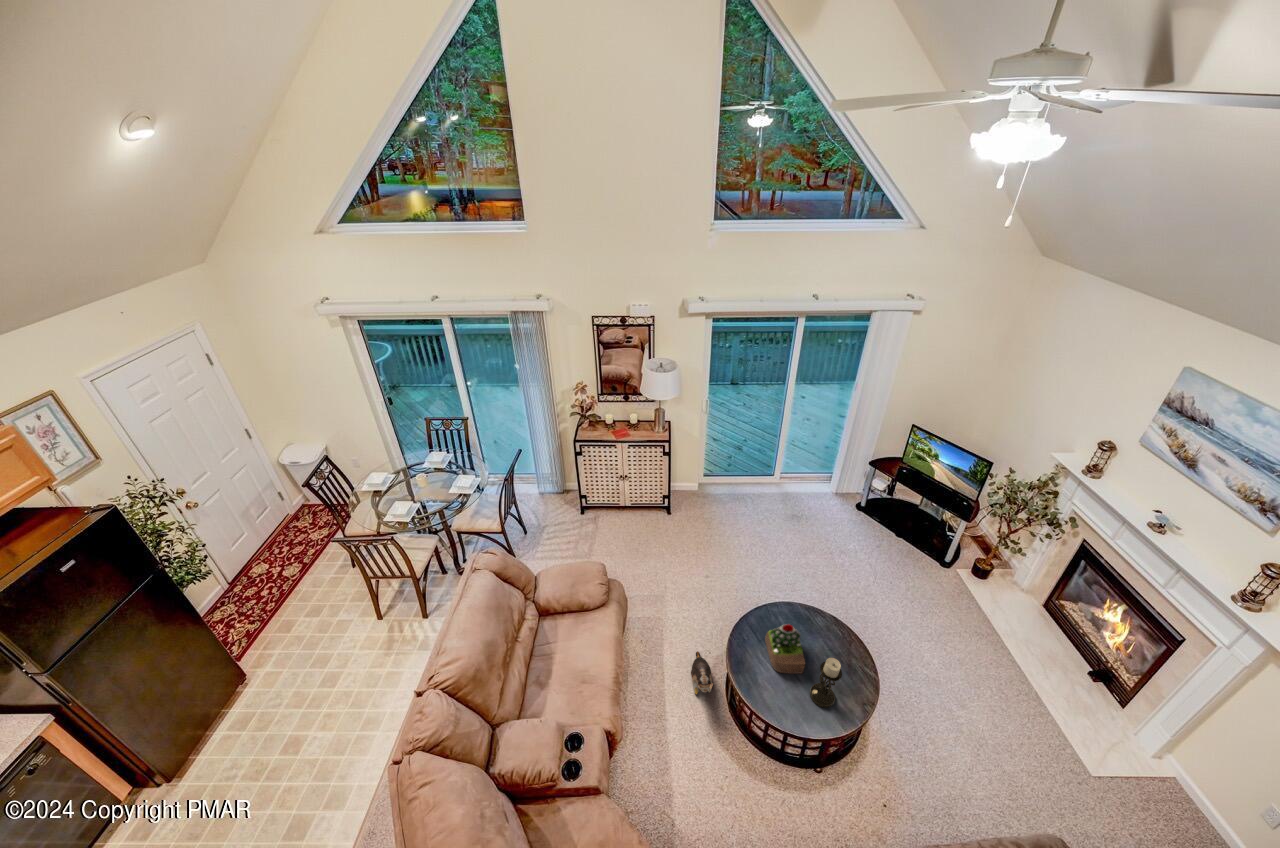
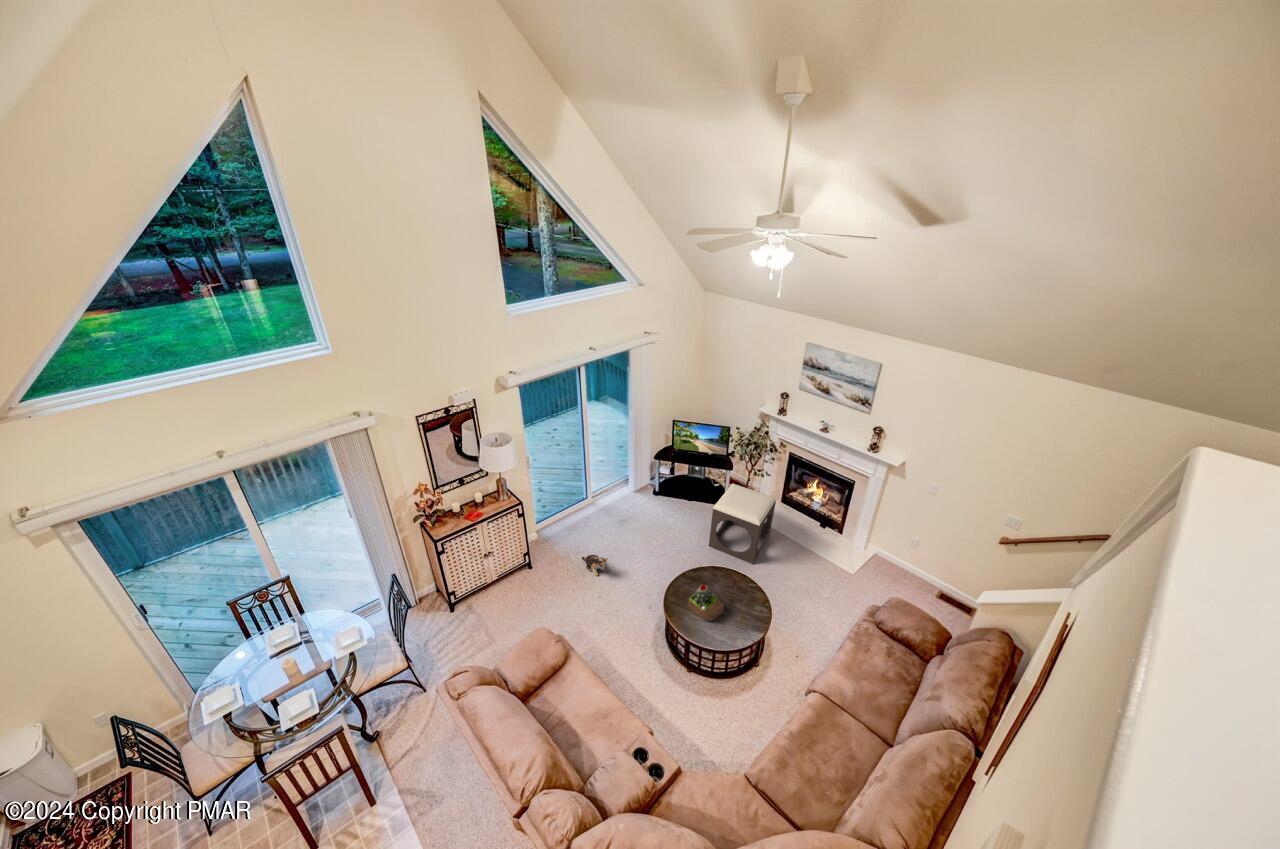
footstool: none [876,537,1006,654] -> present [709,484,776,564]
plush toy: present [691,651,713,694] -> present [582,555,608,576]
candle holder: present [810,658,842,708] -> none [733,586,753,625]

